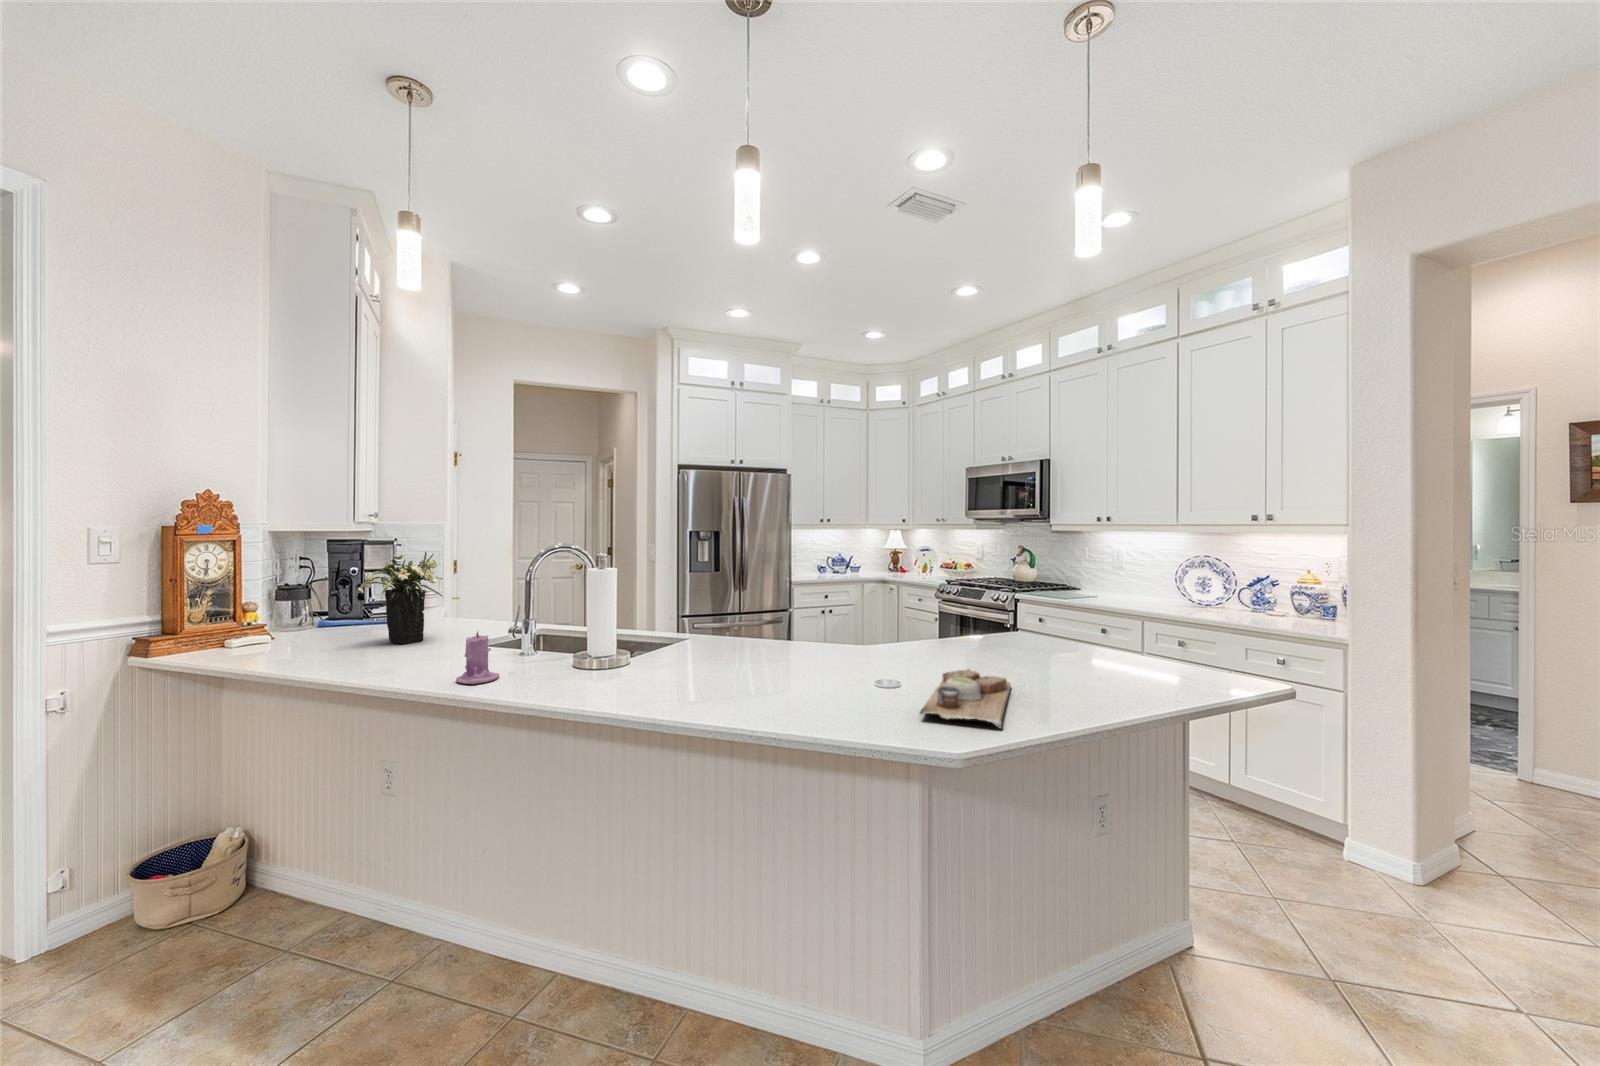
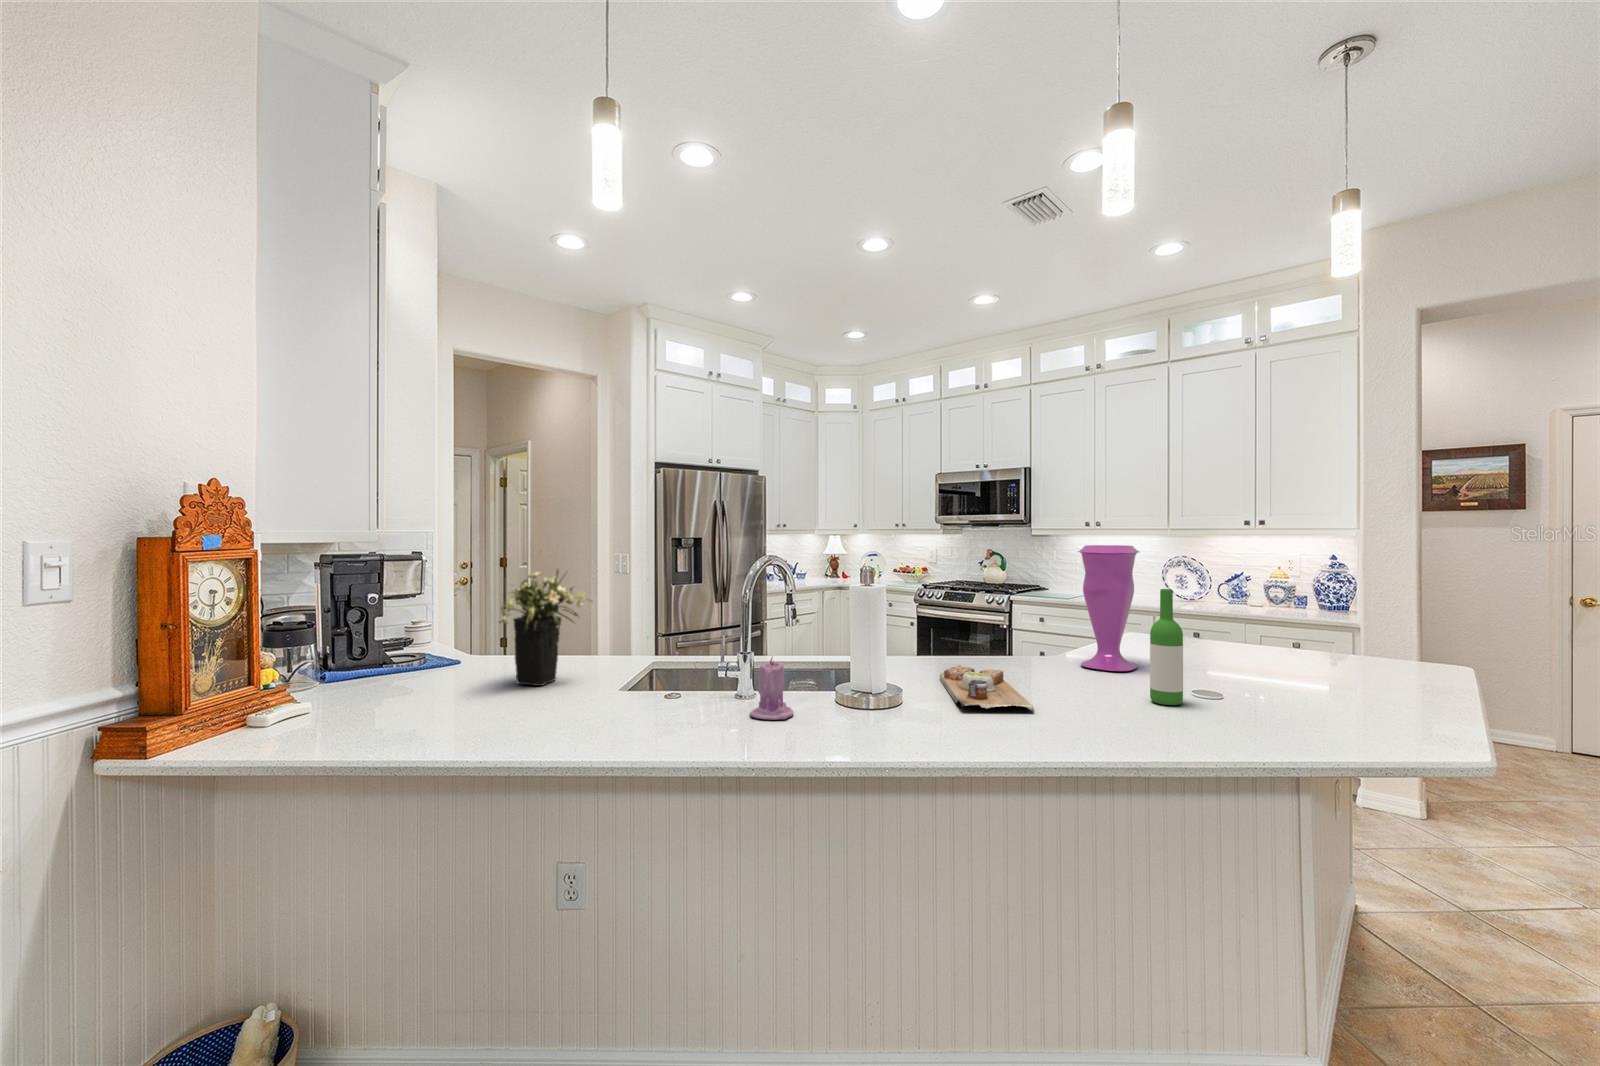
vase: none [847,540,911,671] -> present [1078,545,1139,671]
wine bottle: none [808,585,839,707] -> present [1150,589,1183,705]
cutting board: present [920,669,1011,728] -> present [940,665,1035,712]

